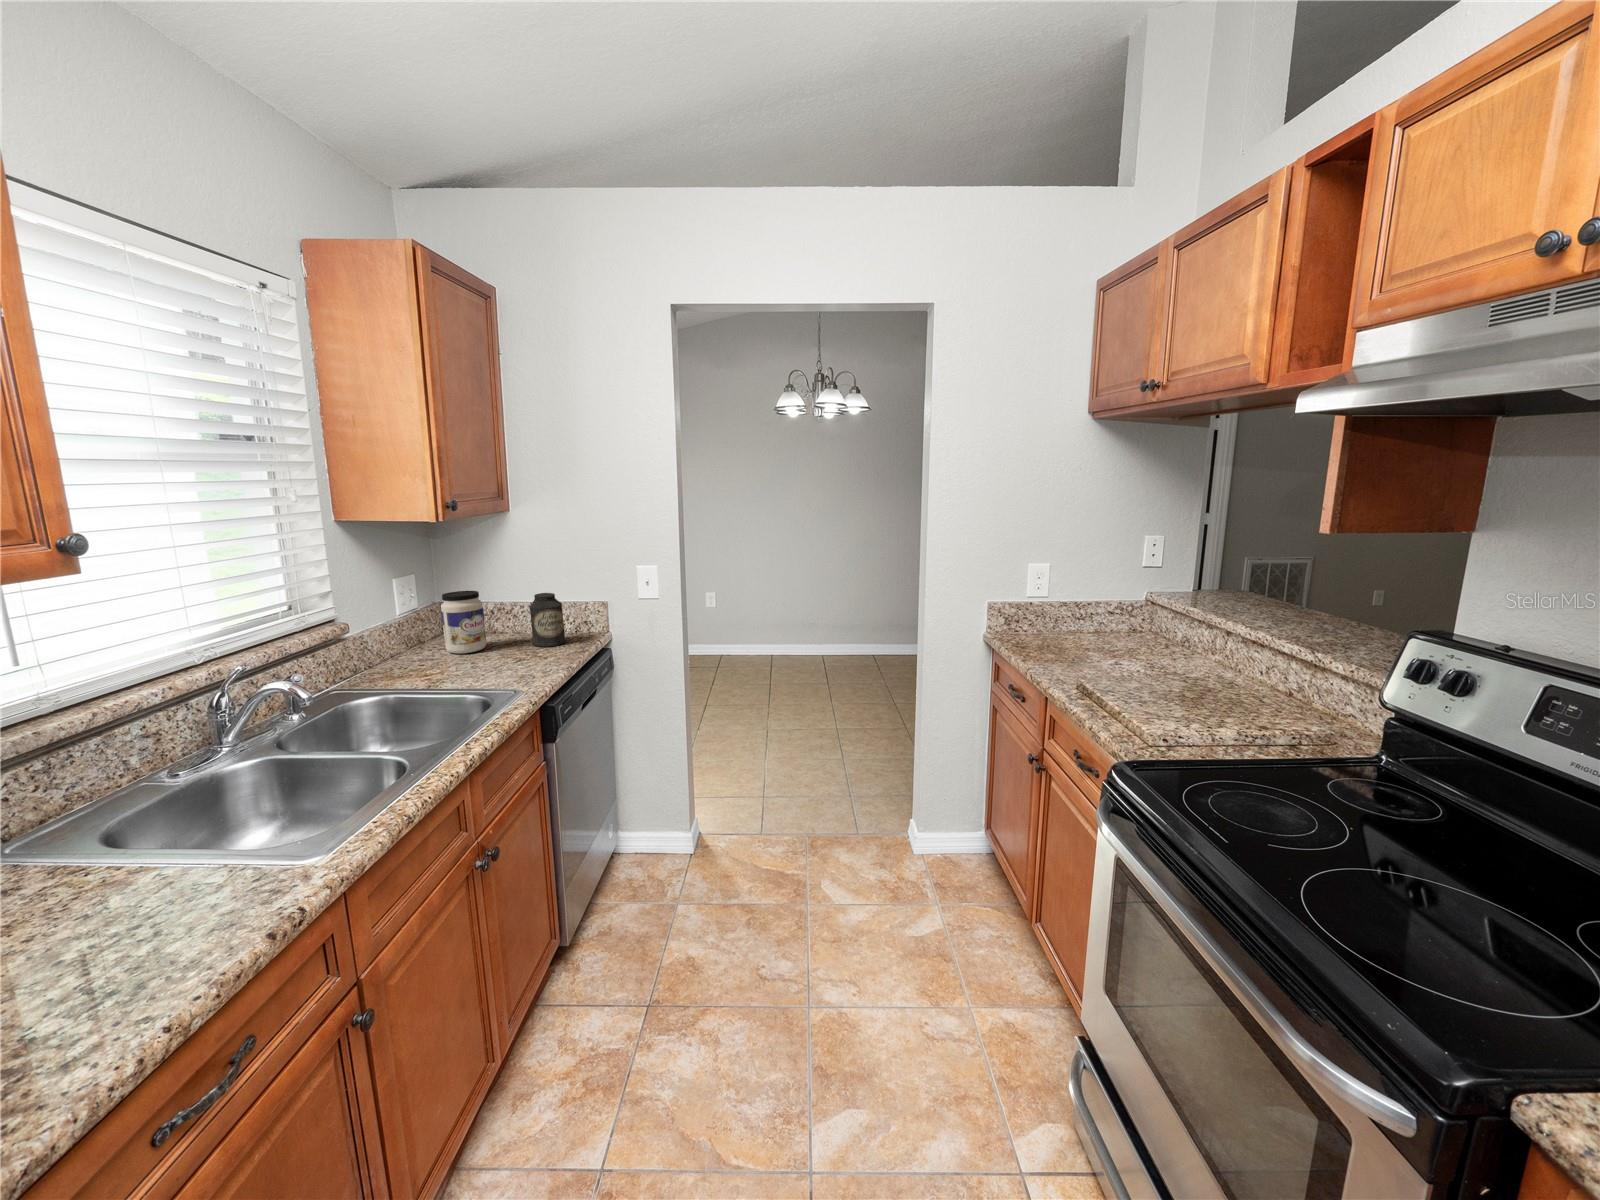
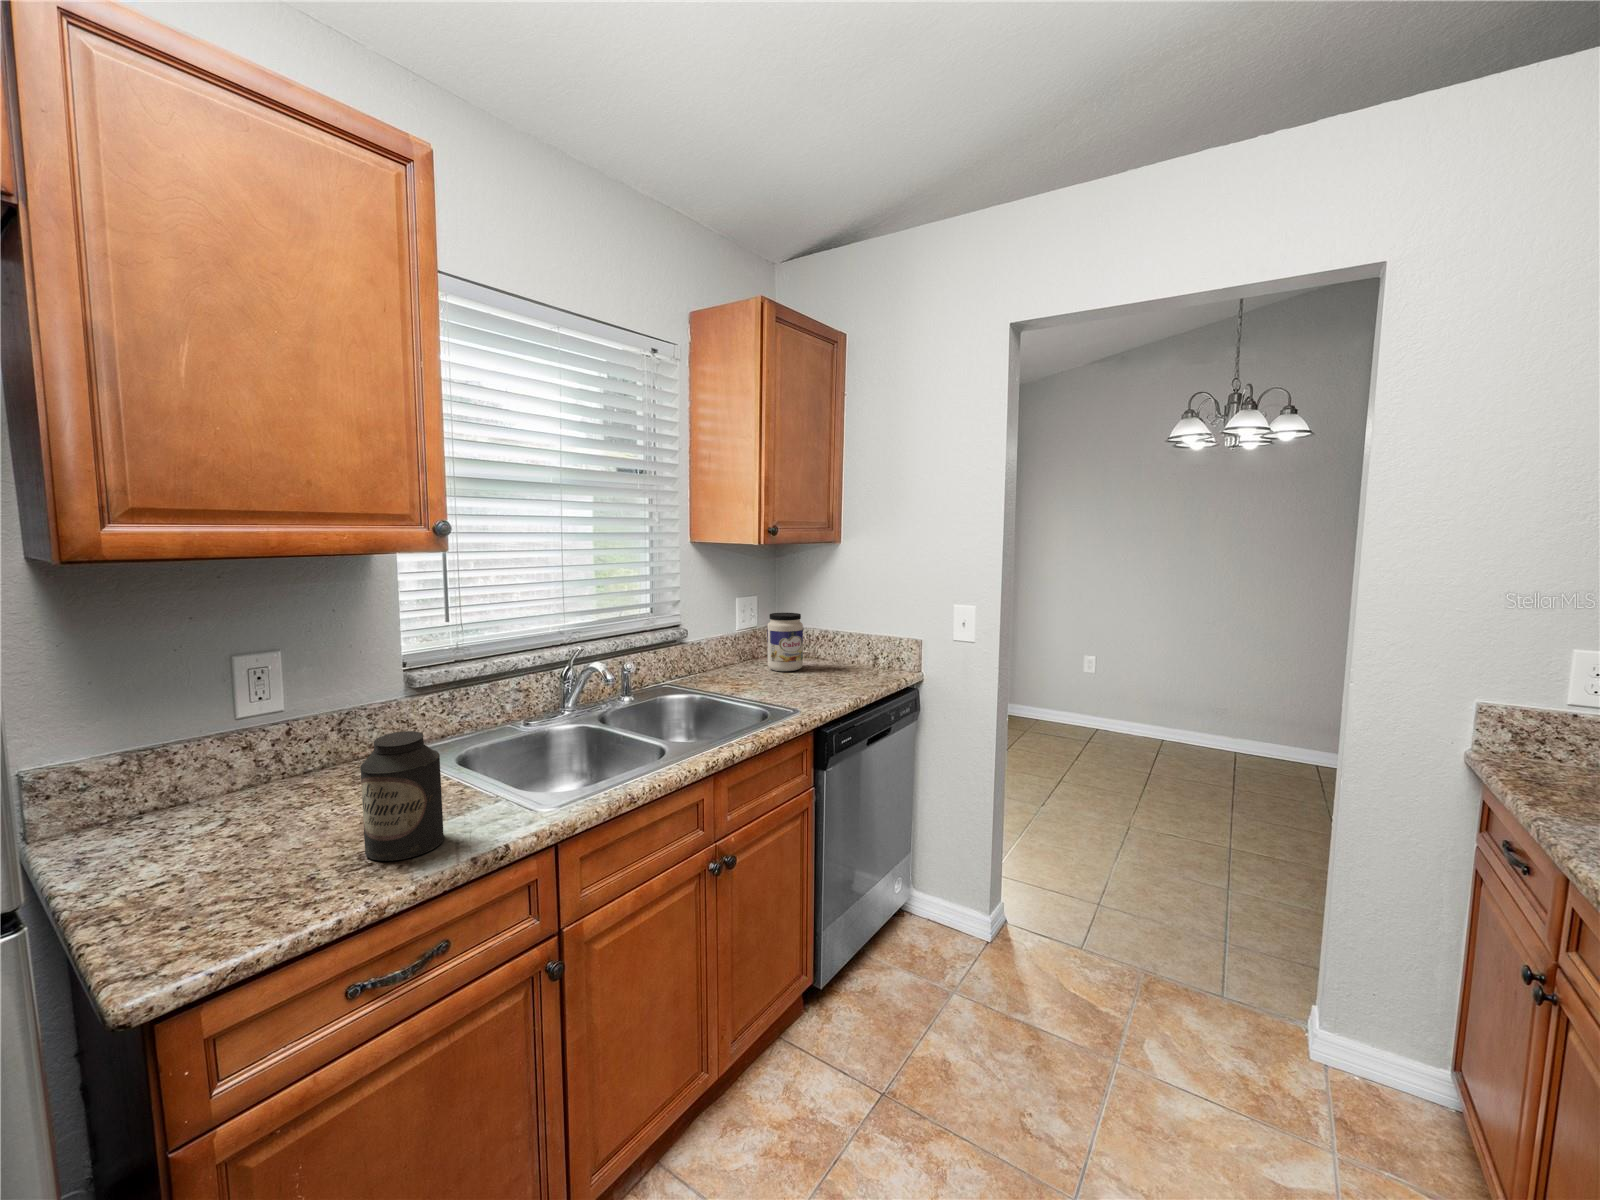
canister: present [530,593,565,647] -> present [360,731,444,861]

